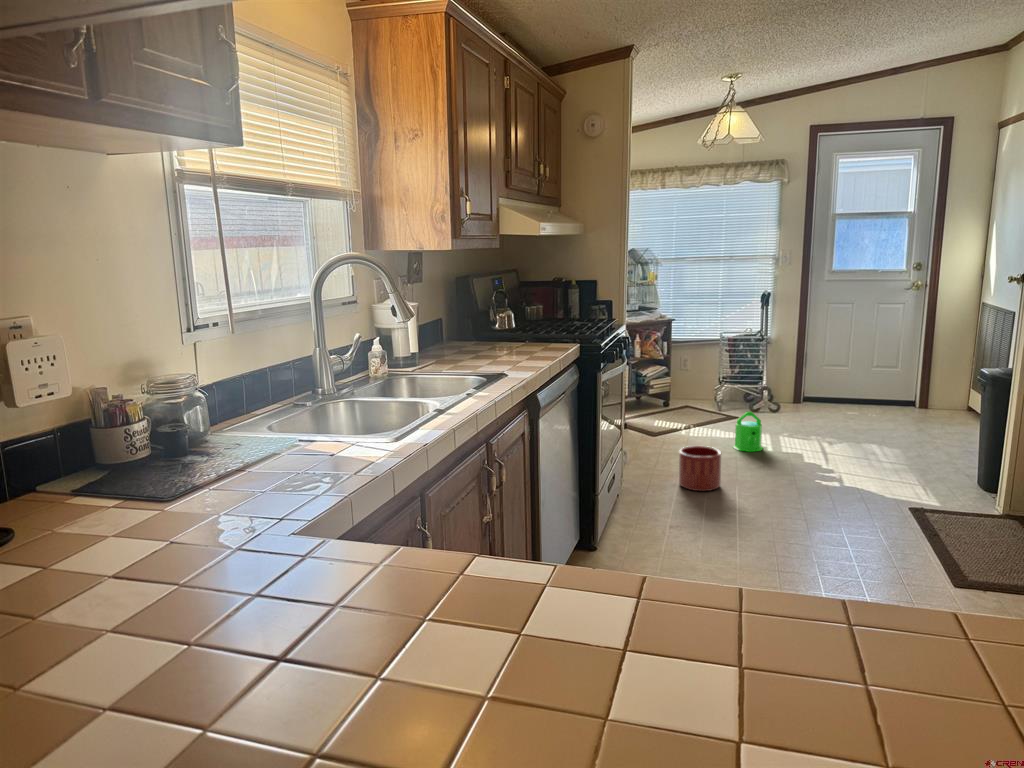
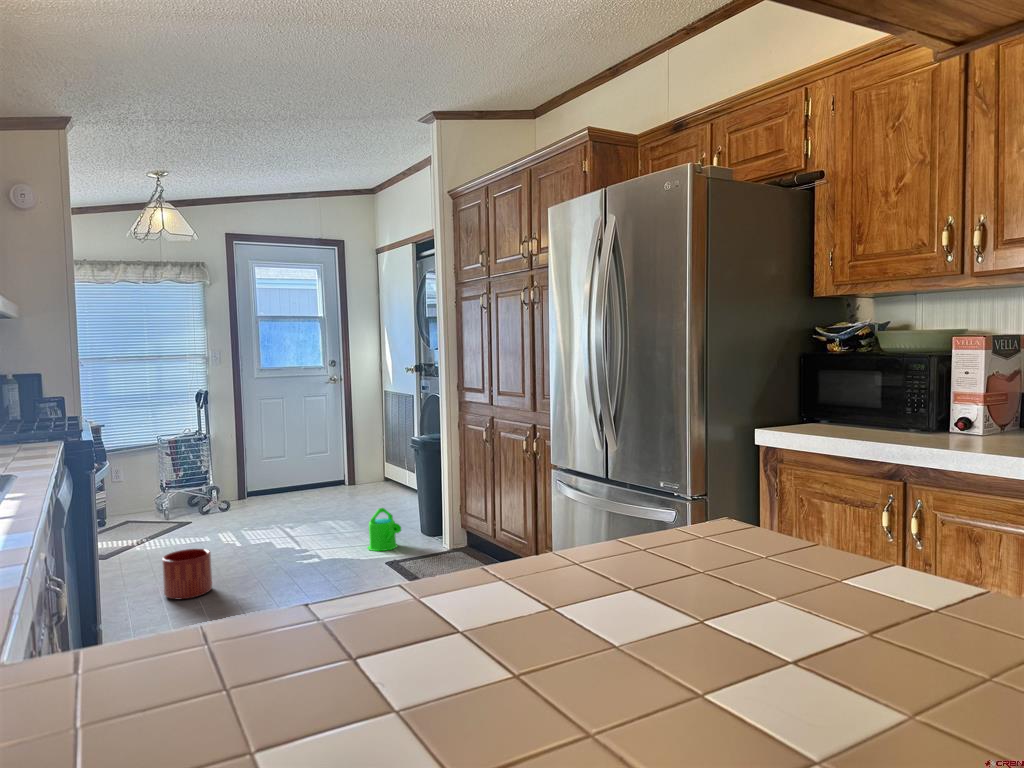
watering can: present [733,412,763,452] -> present [368,508,401,551]

